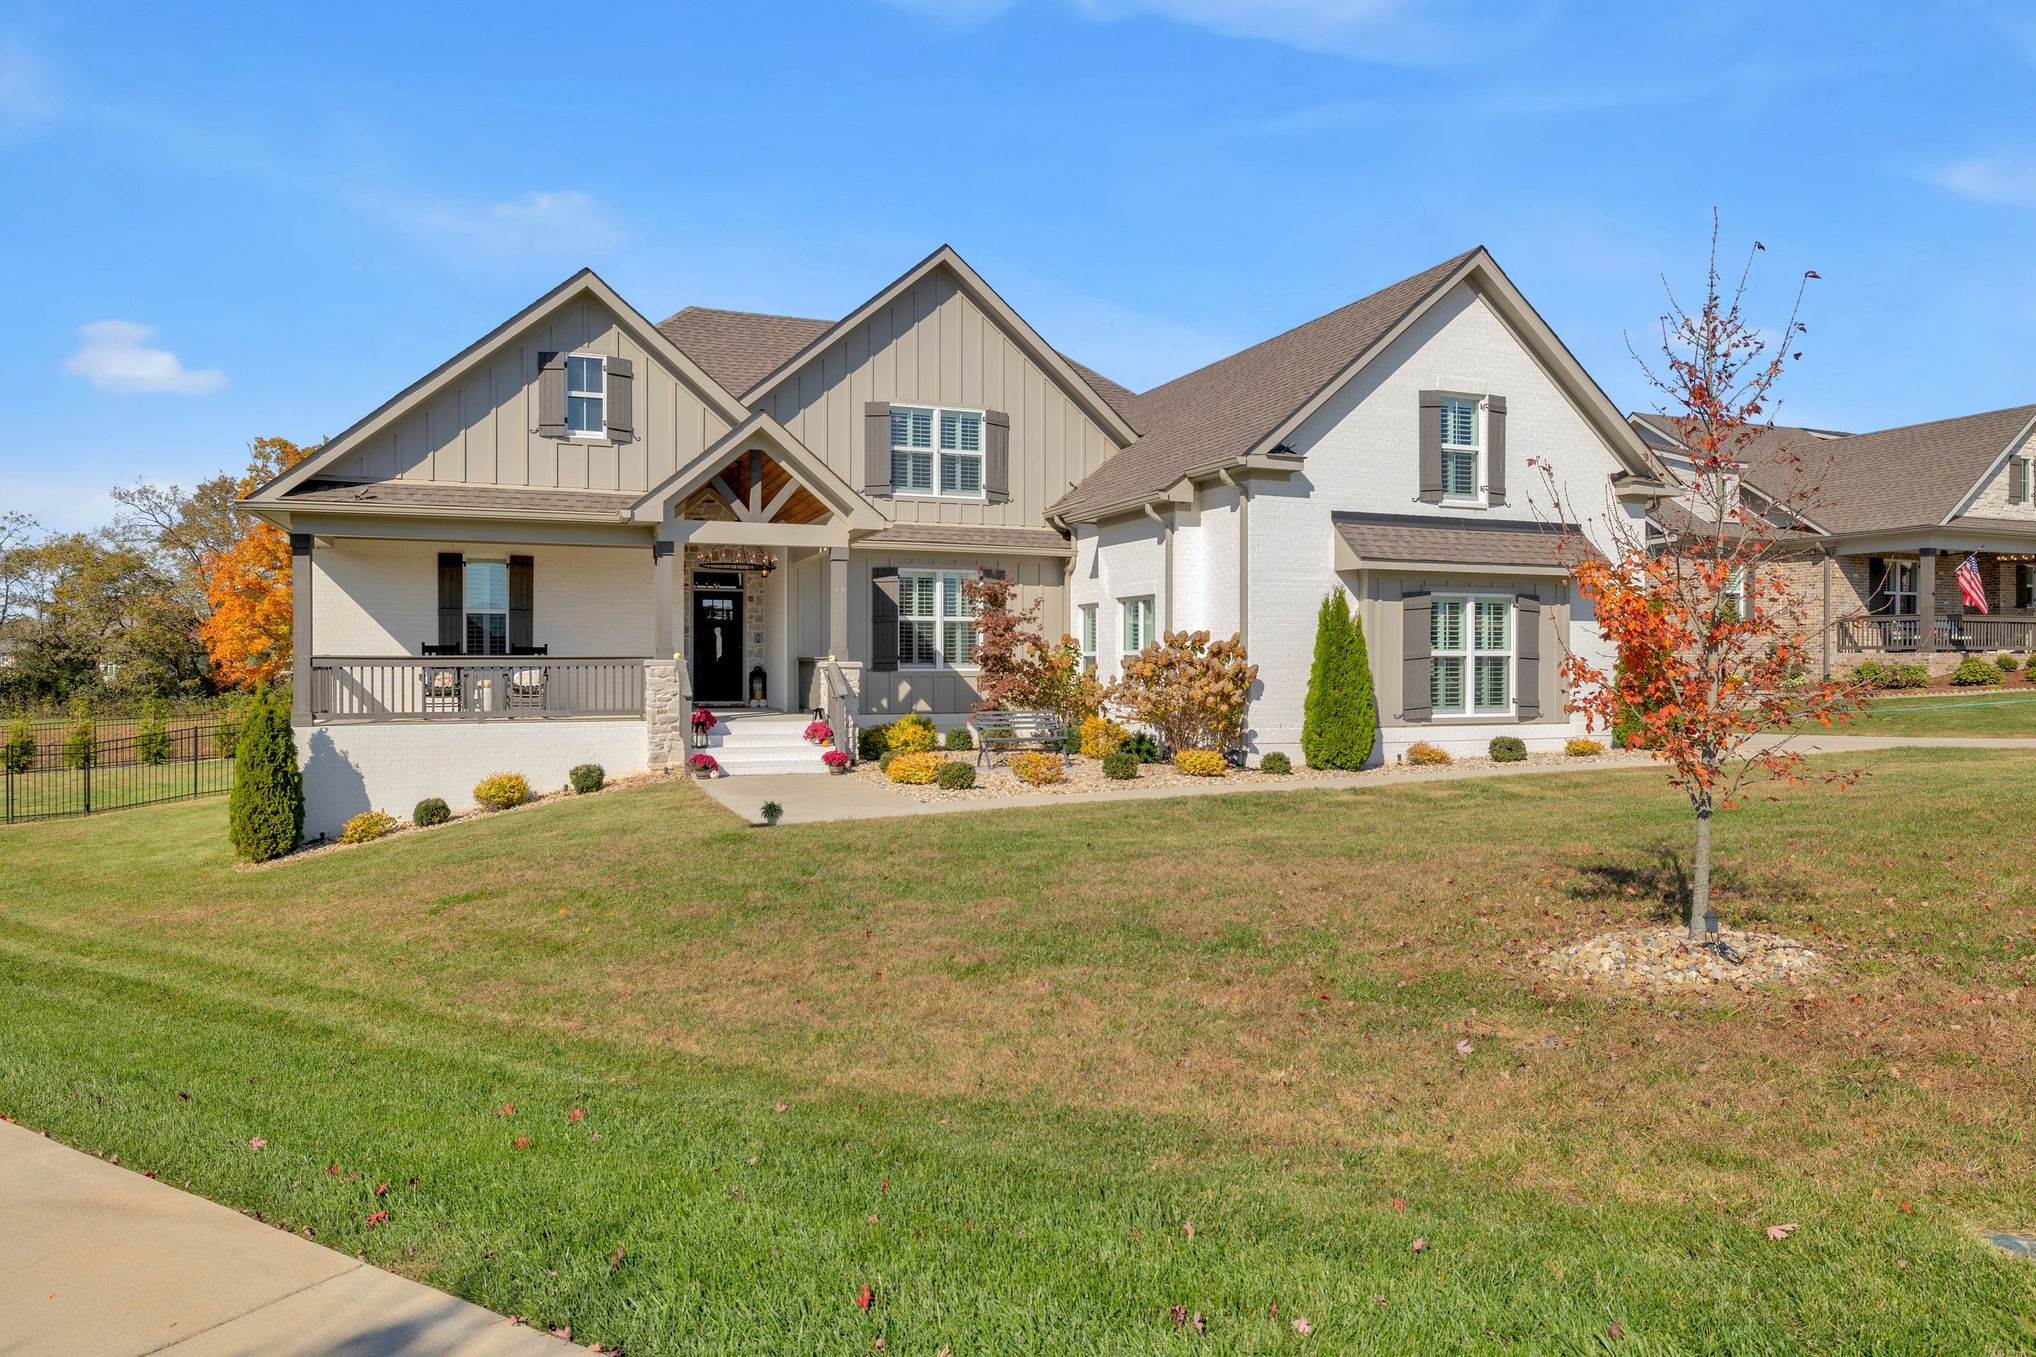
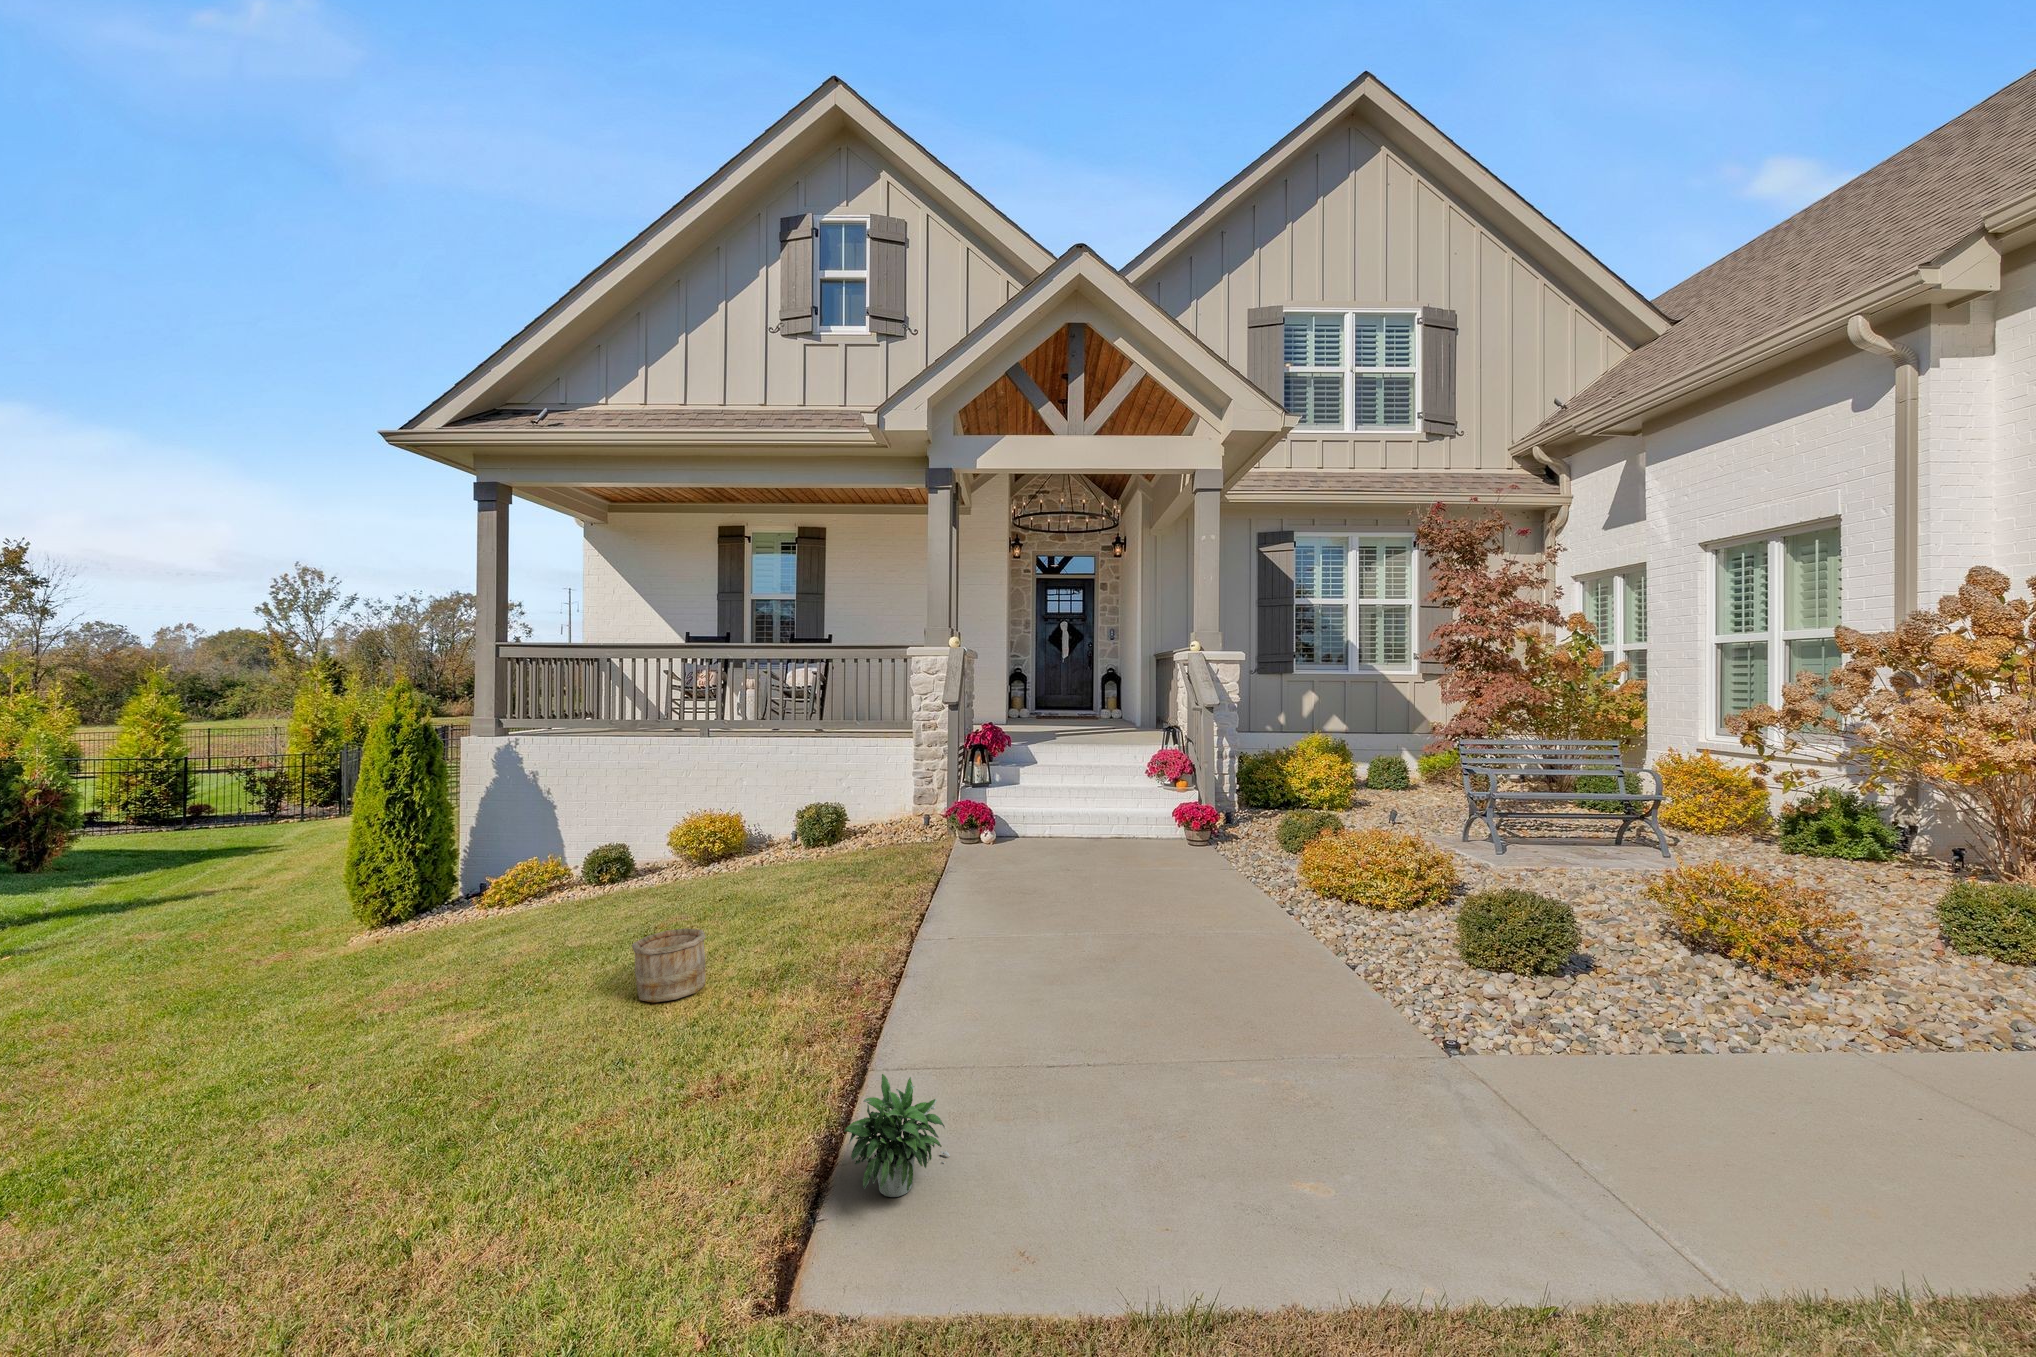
wooden bucket: none [618,794,647,819] -> present [632,928,706,1003]

